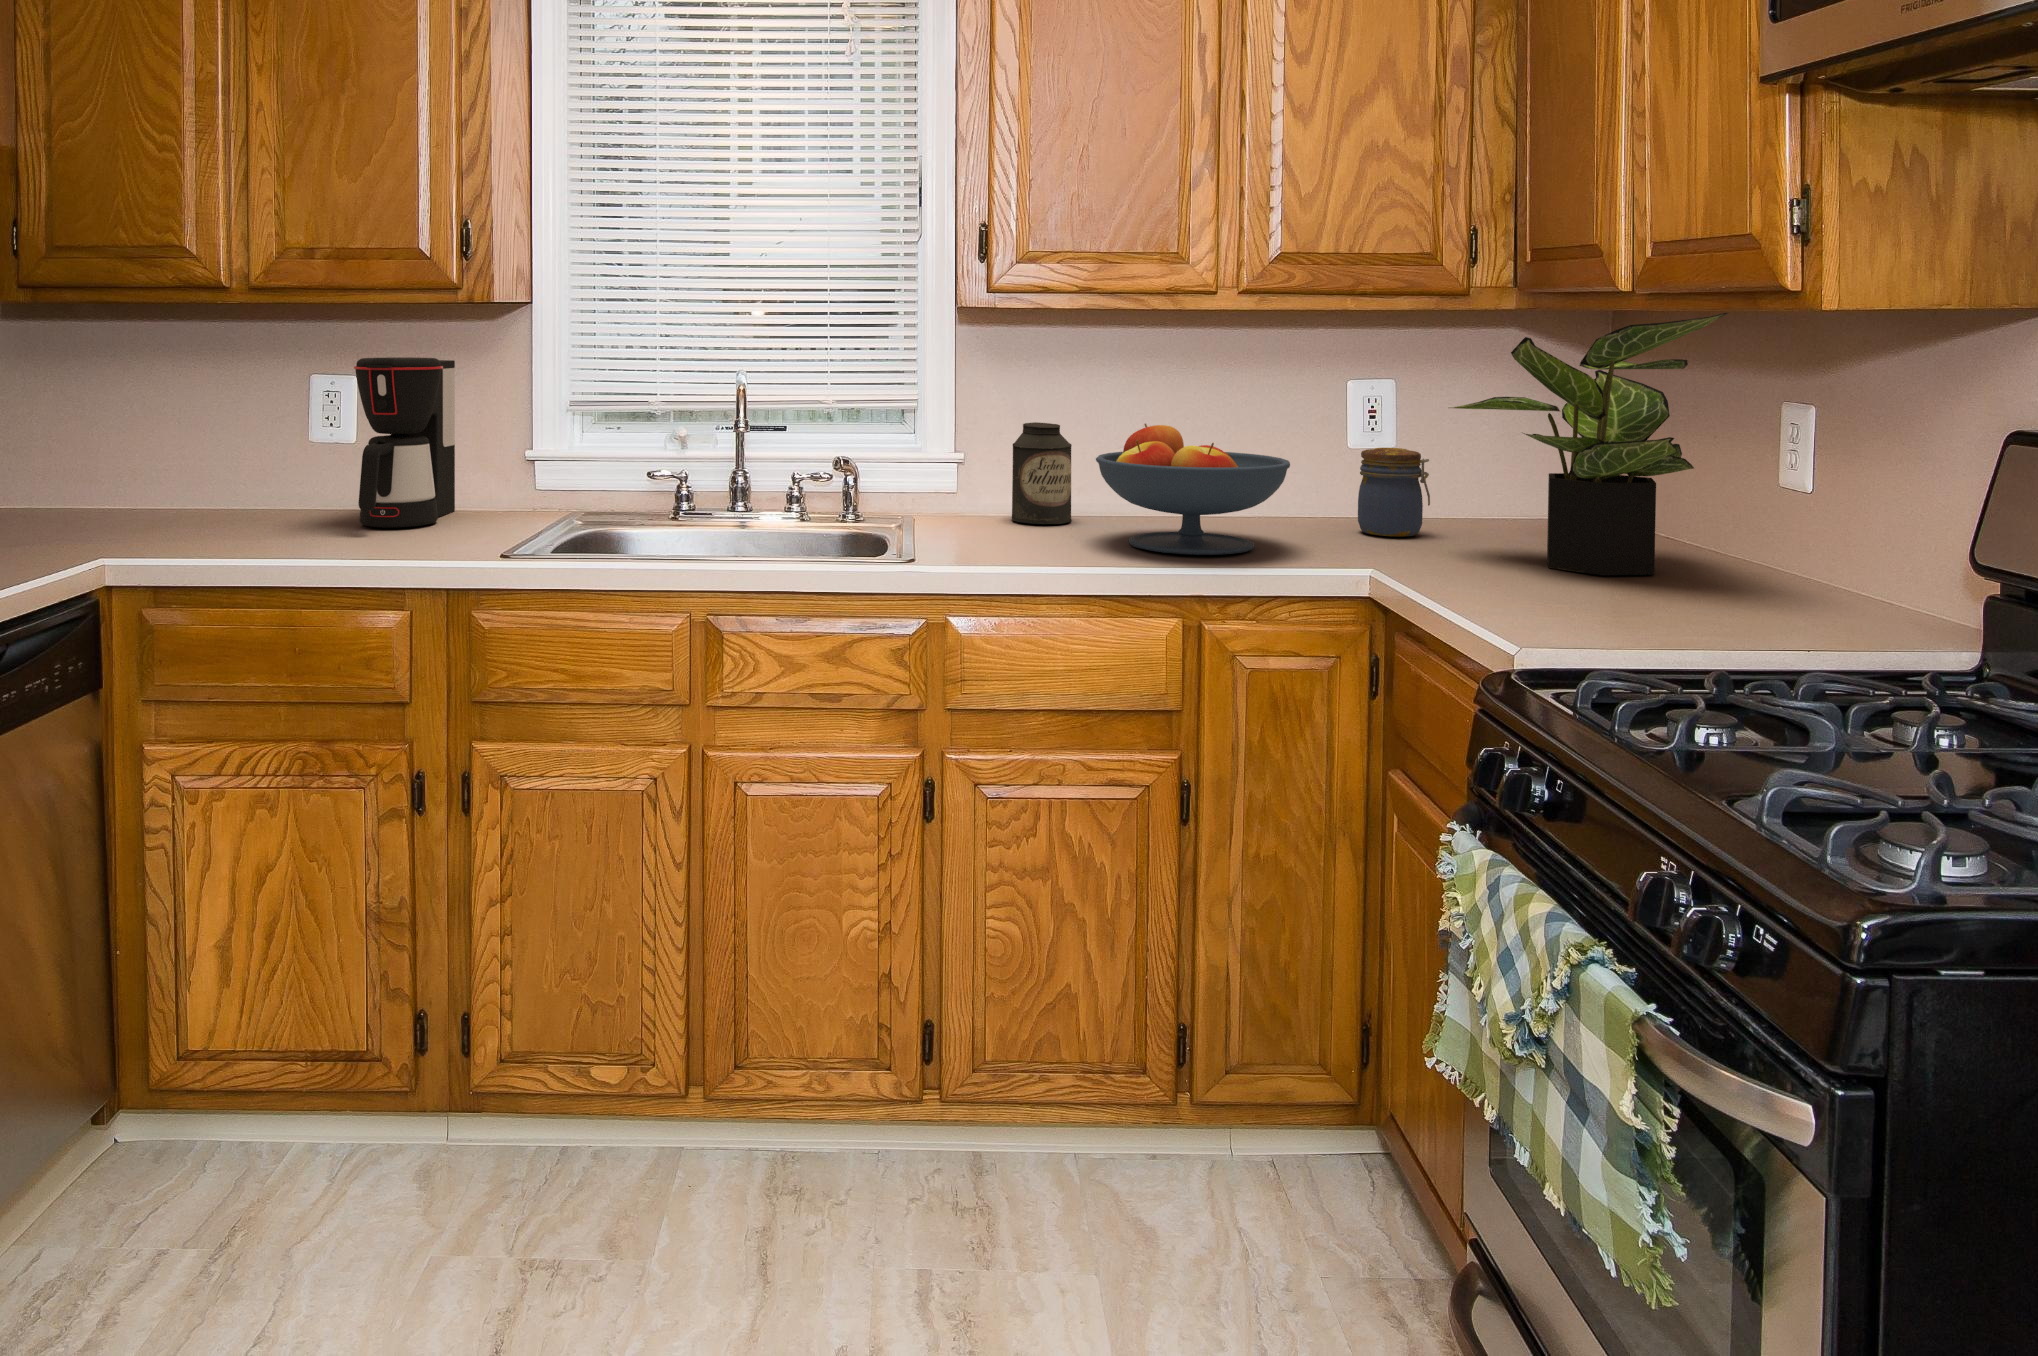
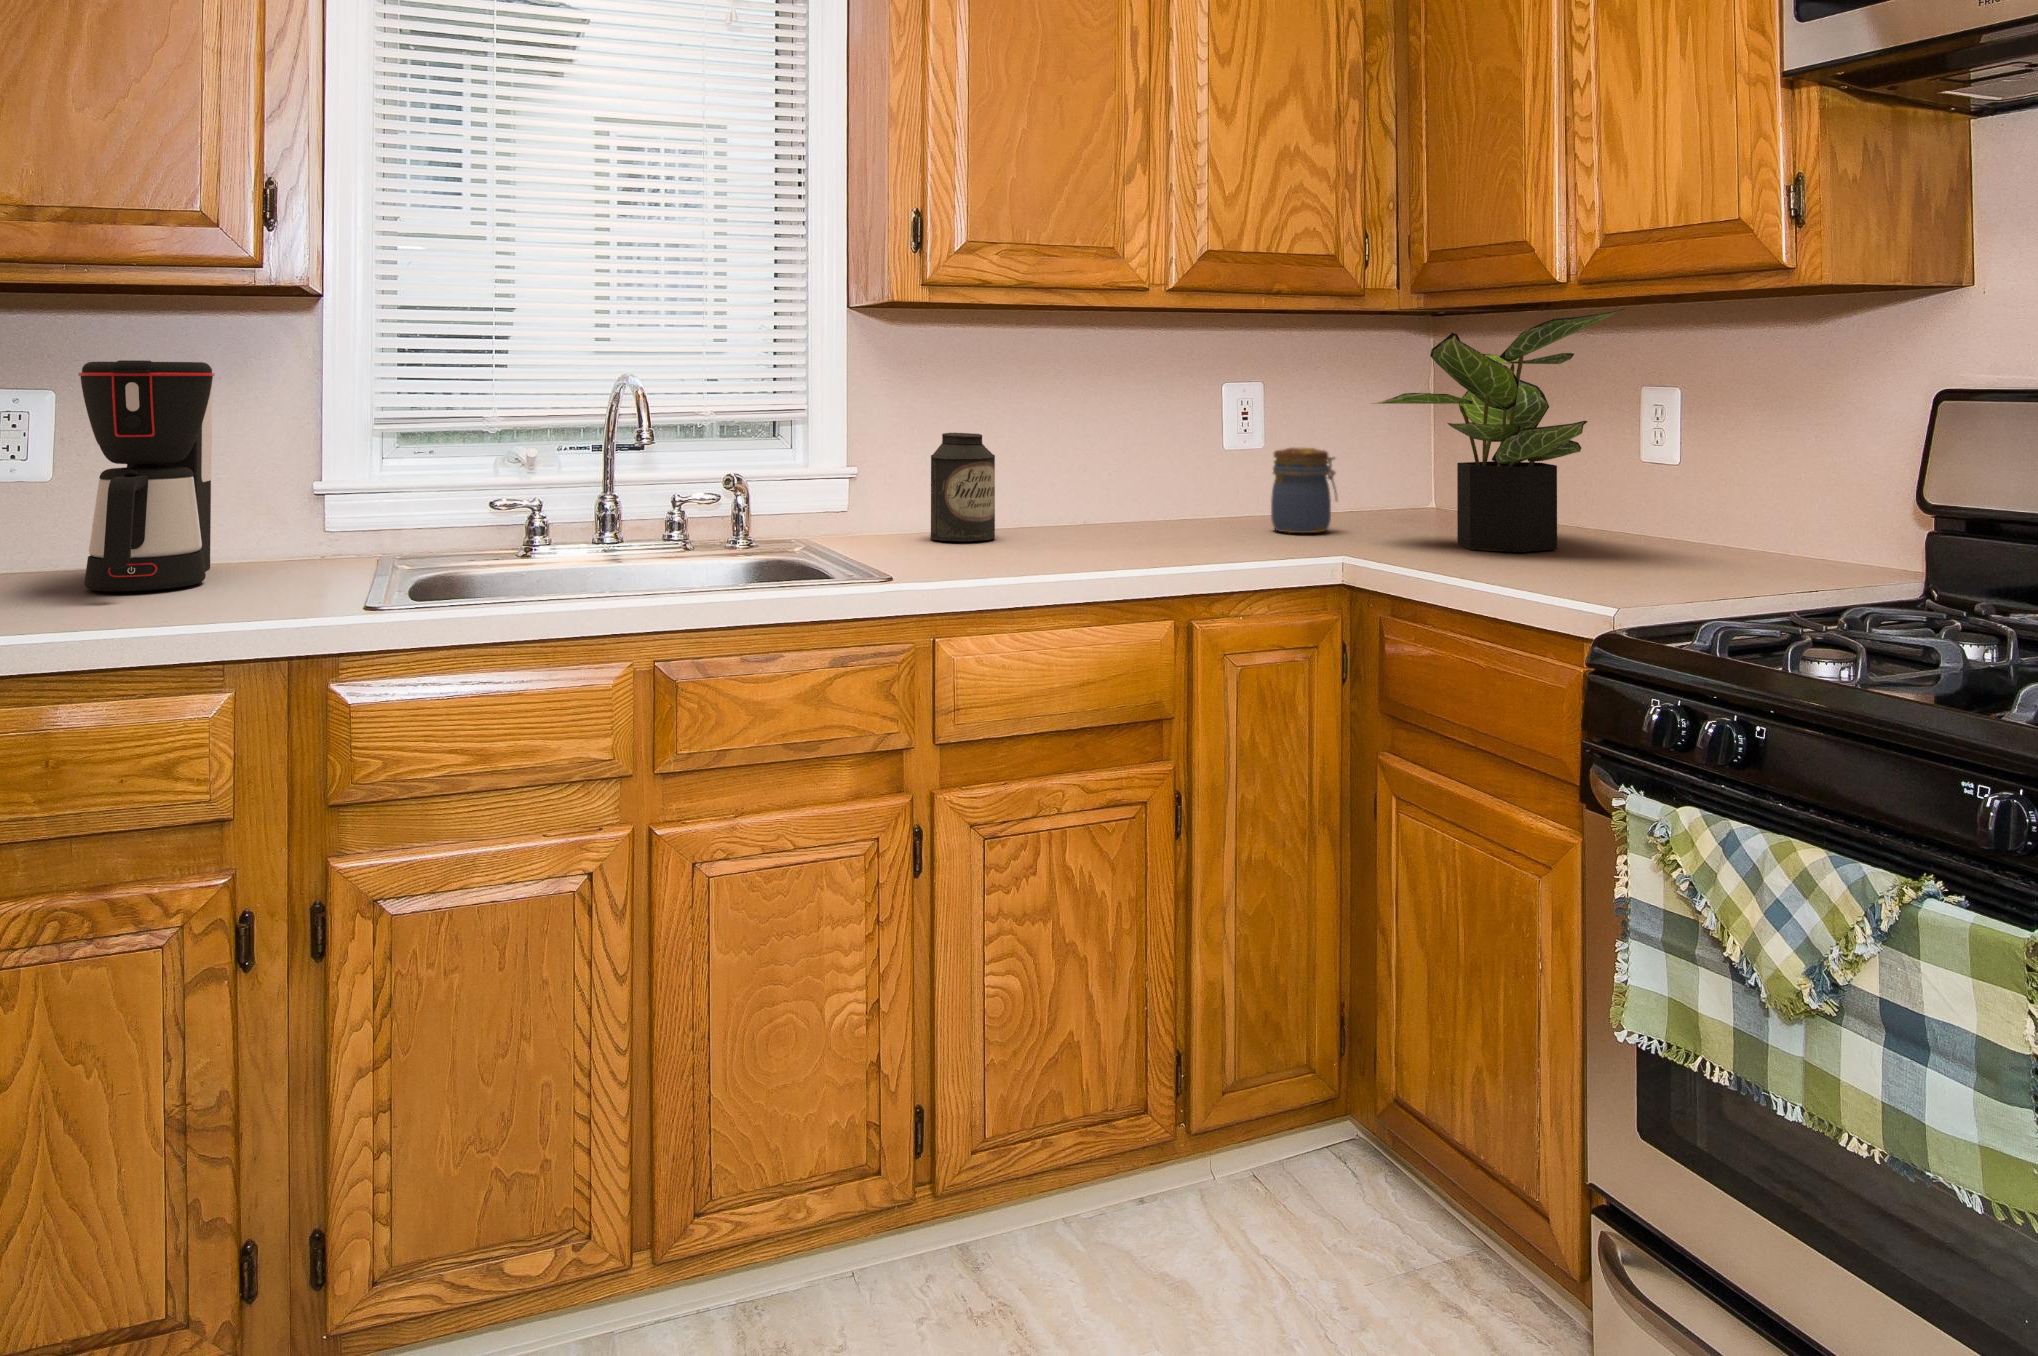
fruit bowl: present [1096,423,1290,555] -> none [1046,427,1243,558]

